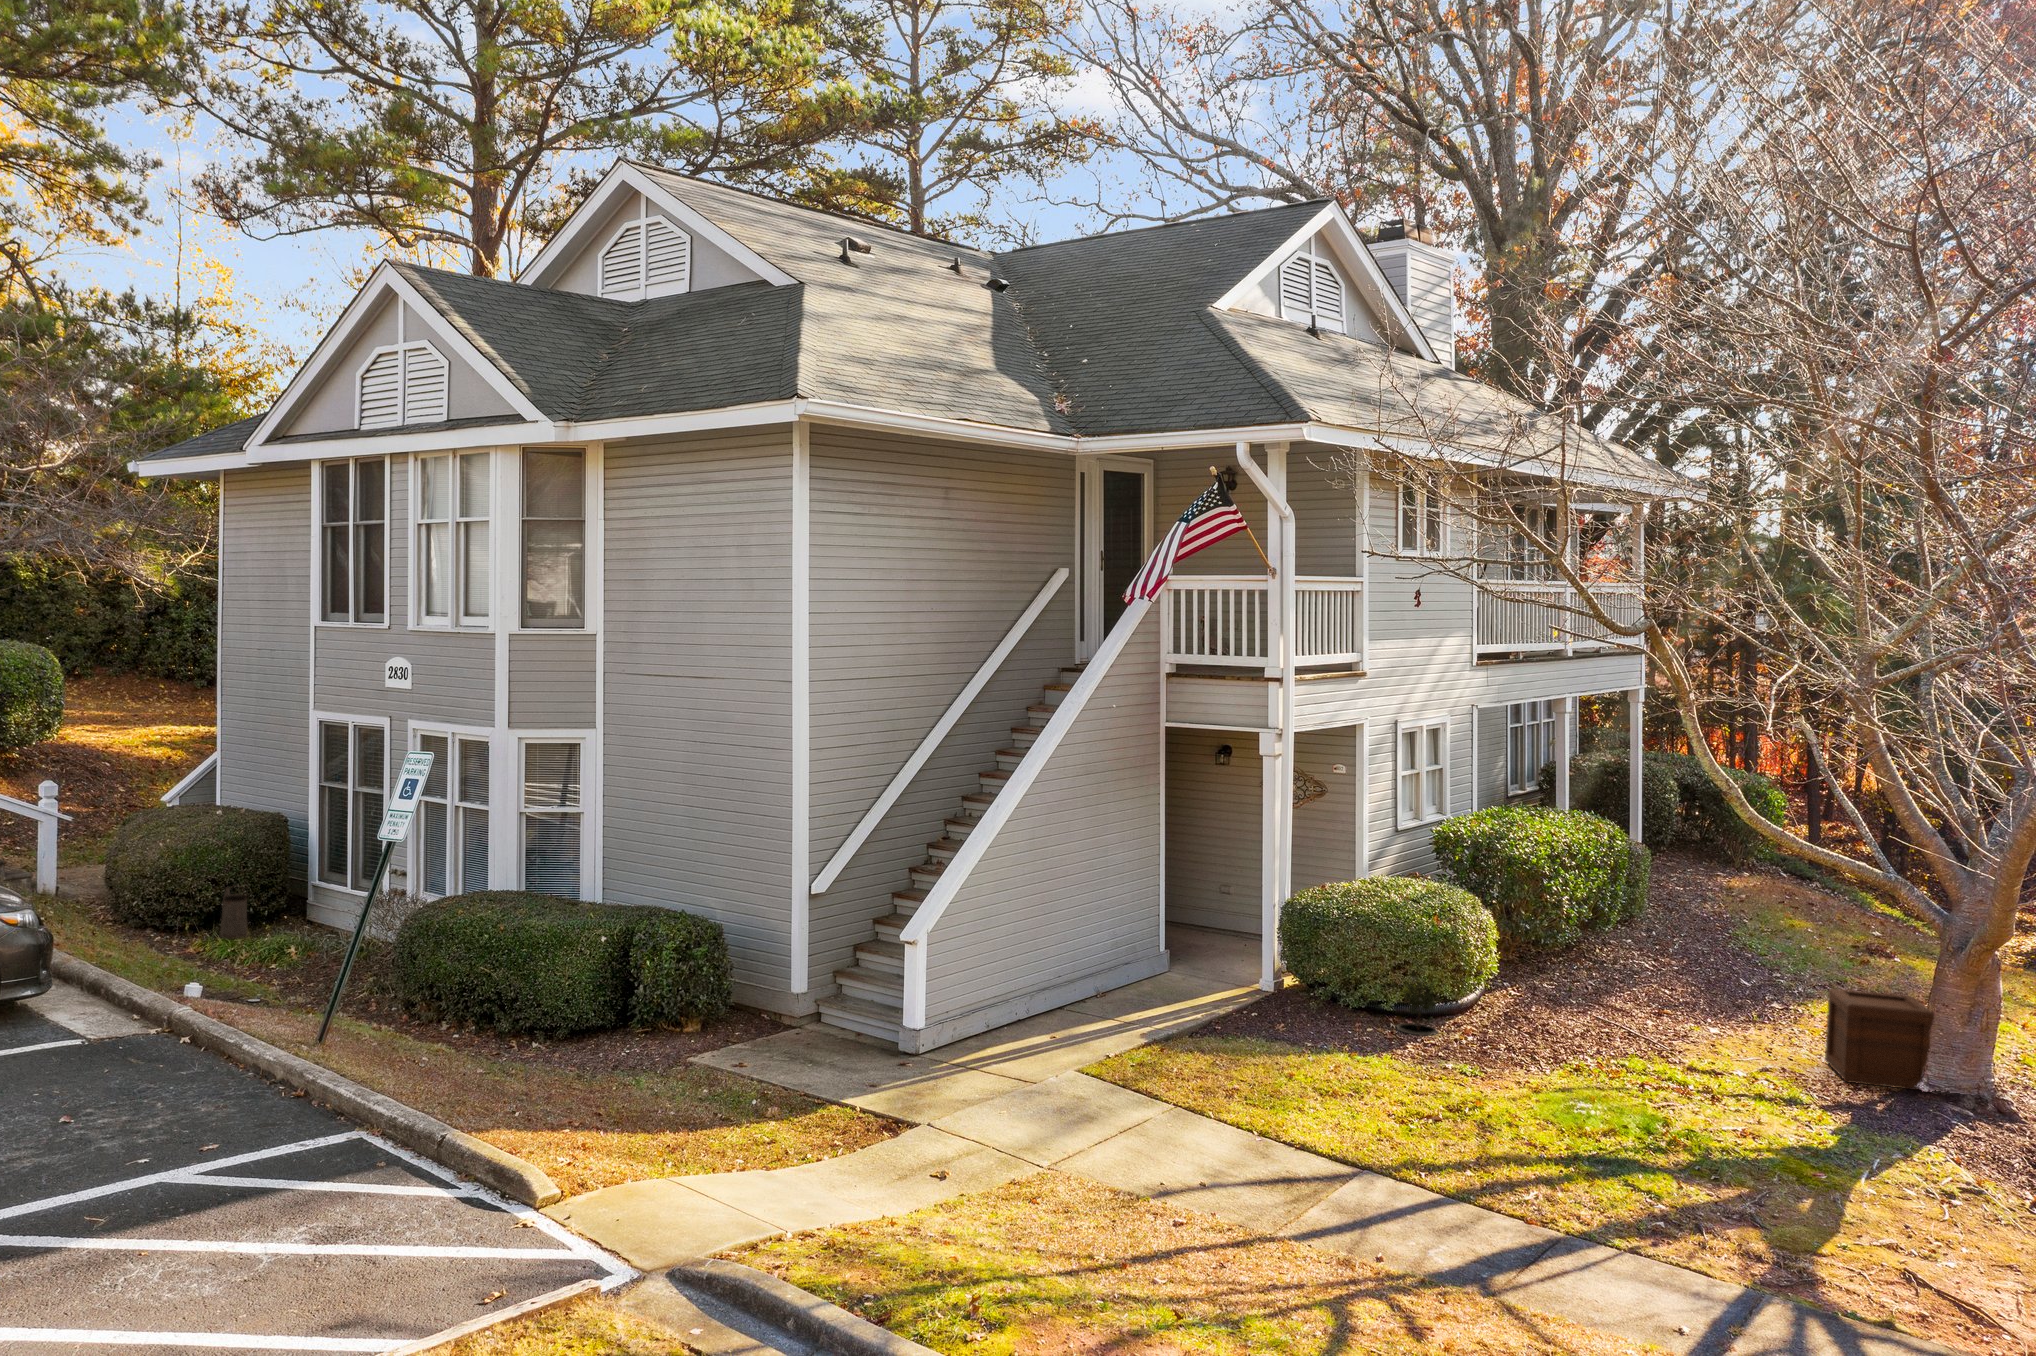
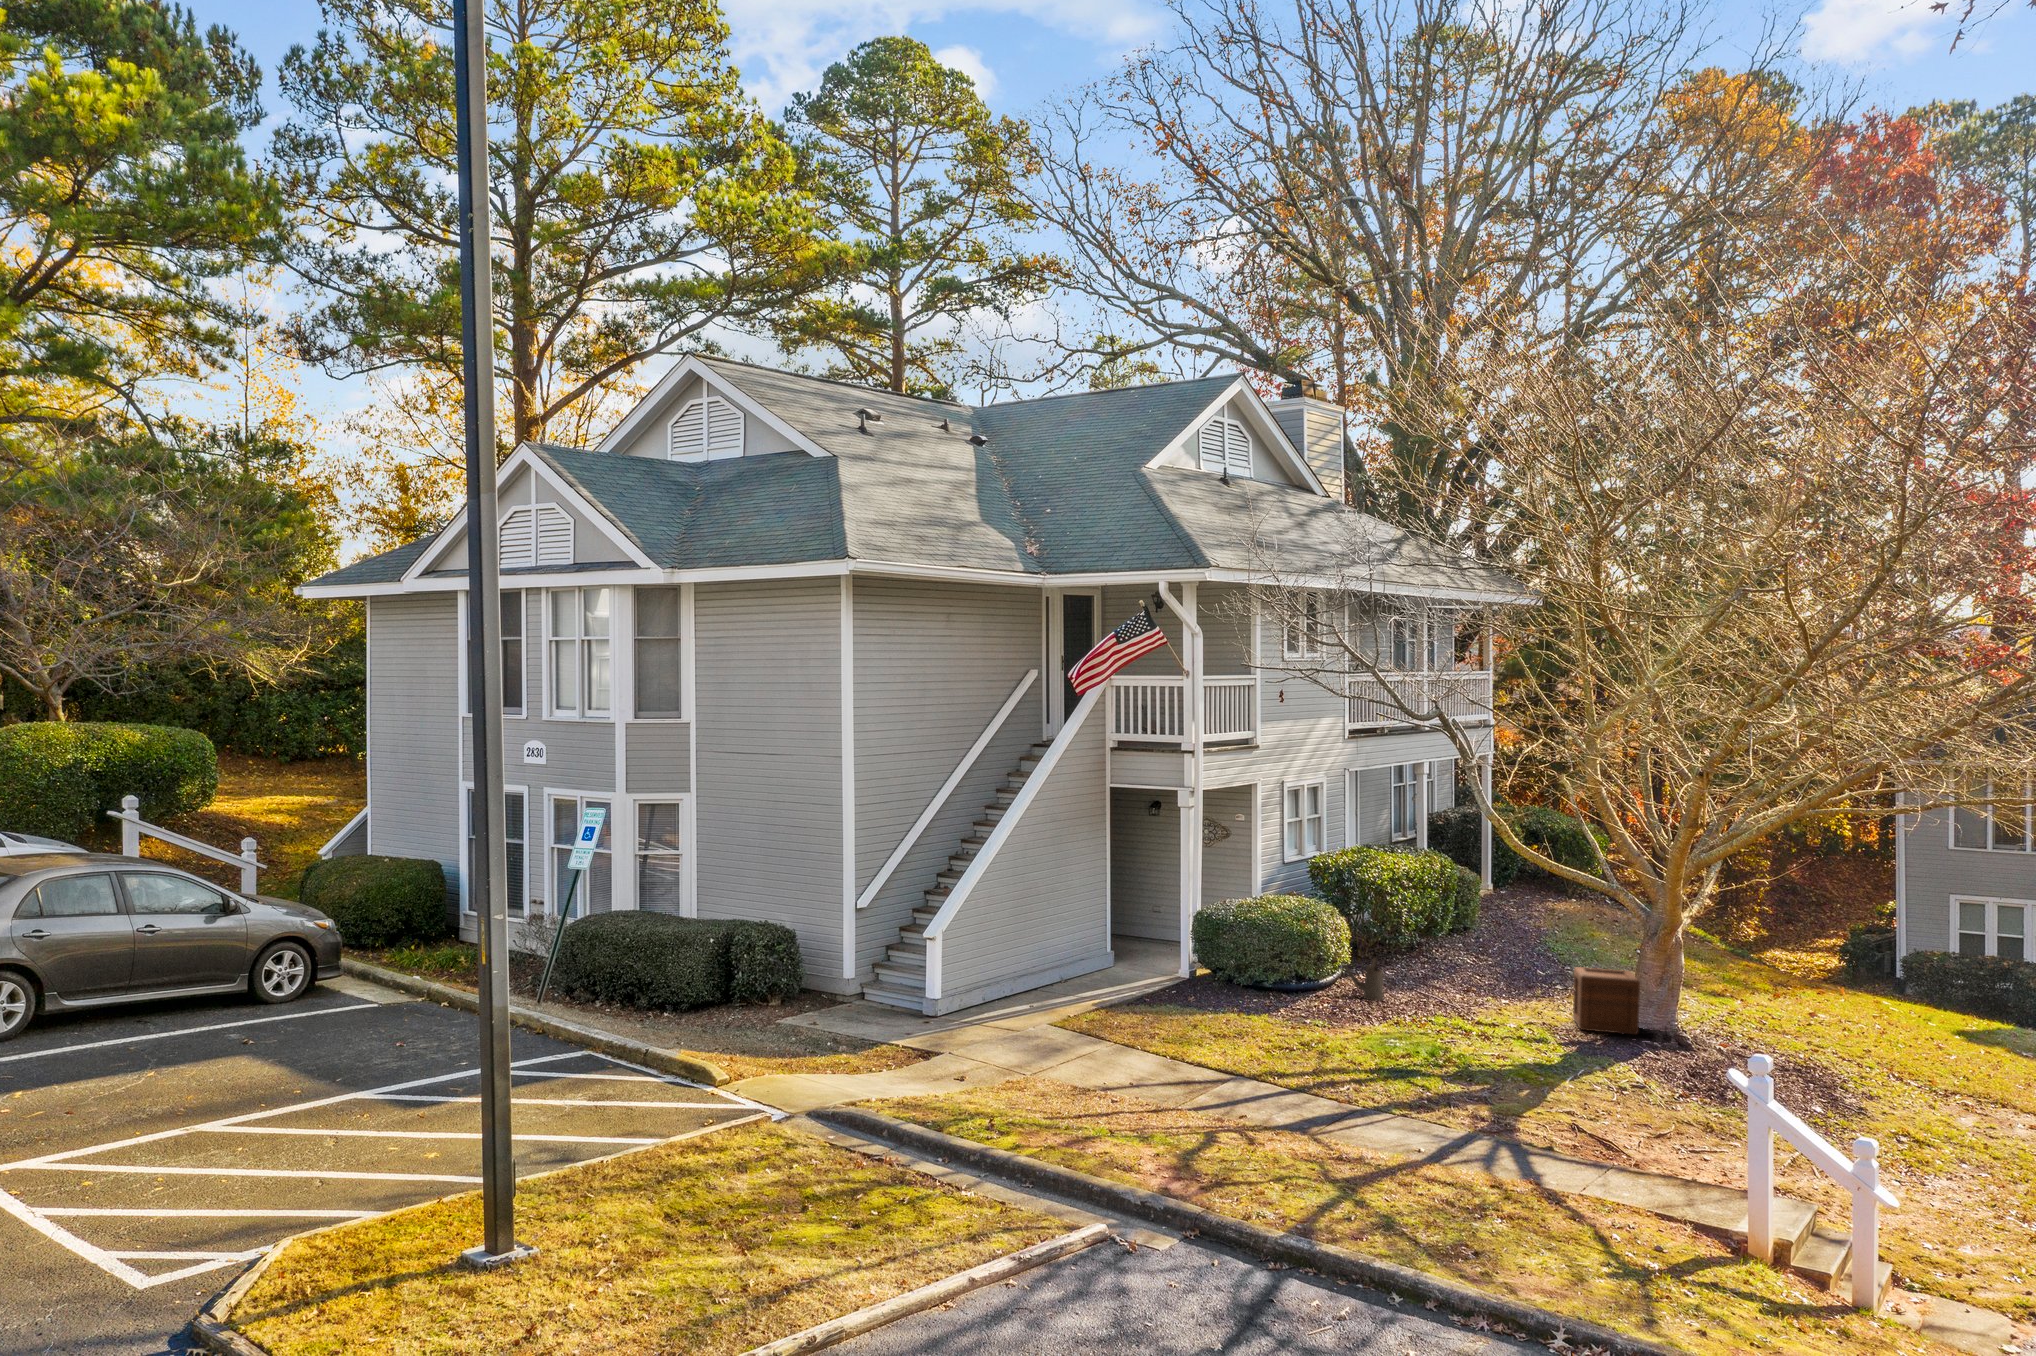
watering can: present [219,886,248,939] -> present [1342,958,1384,1001]
potted tree: present [1397,961,1438,1036] -> none [1276,952,1307,1006]

